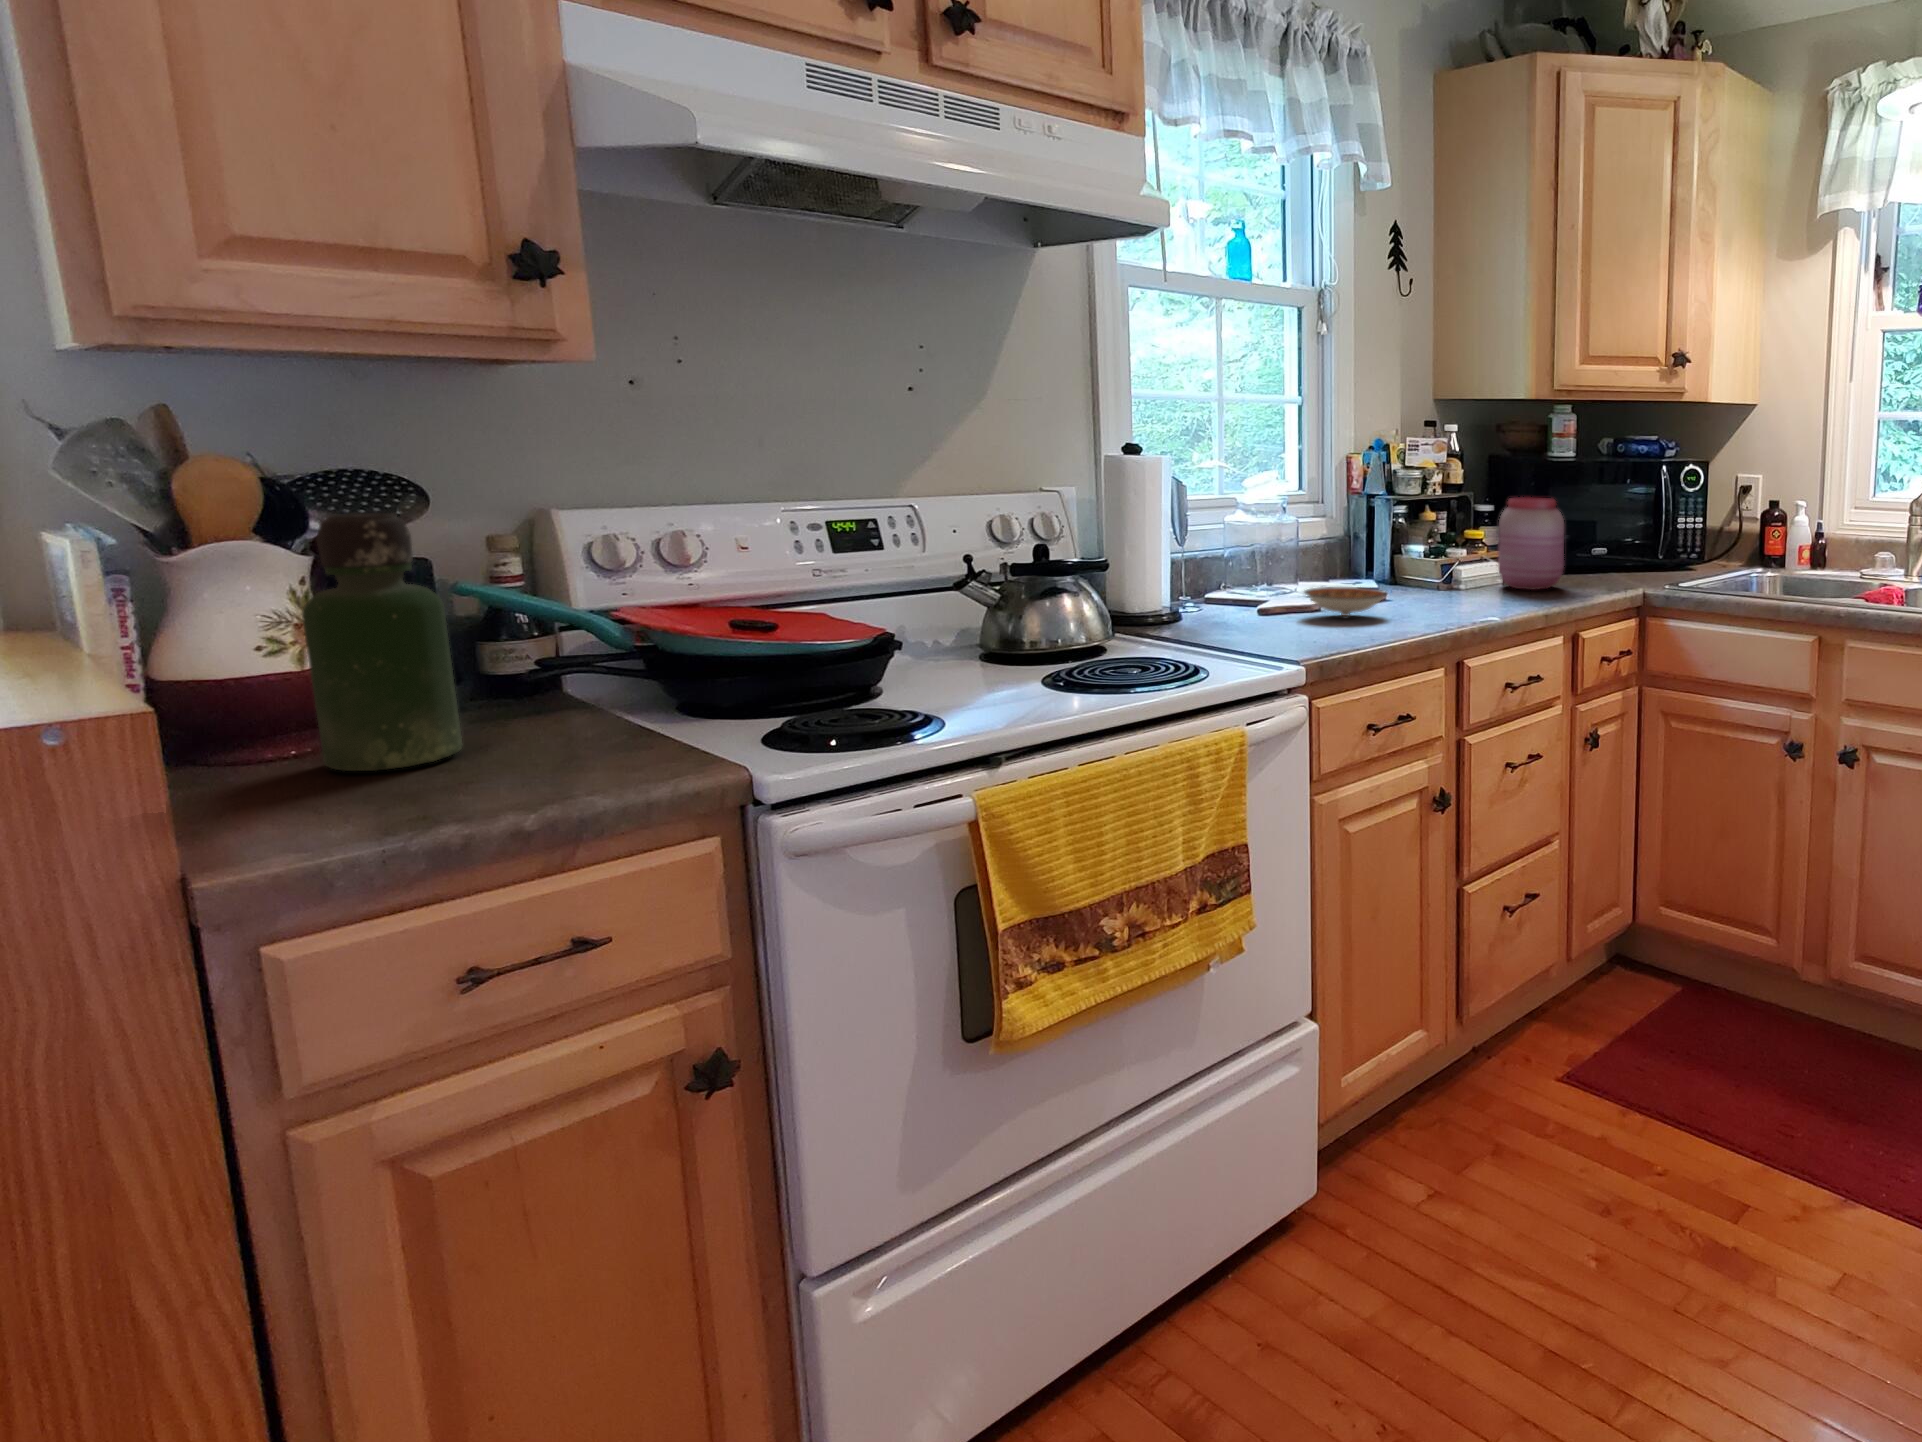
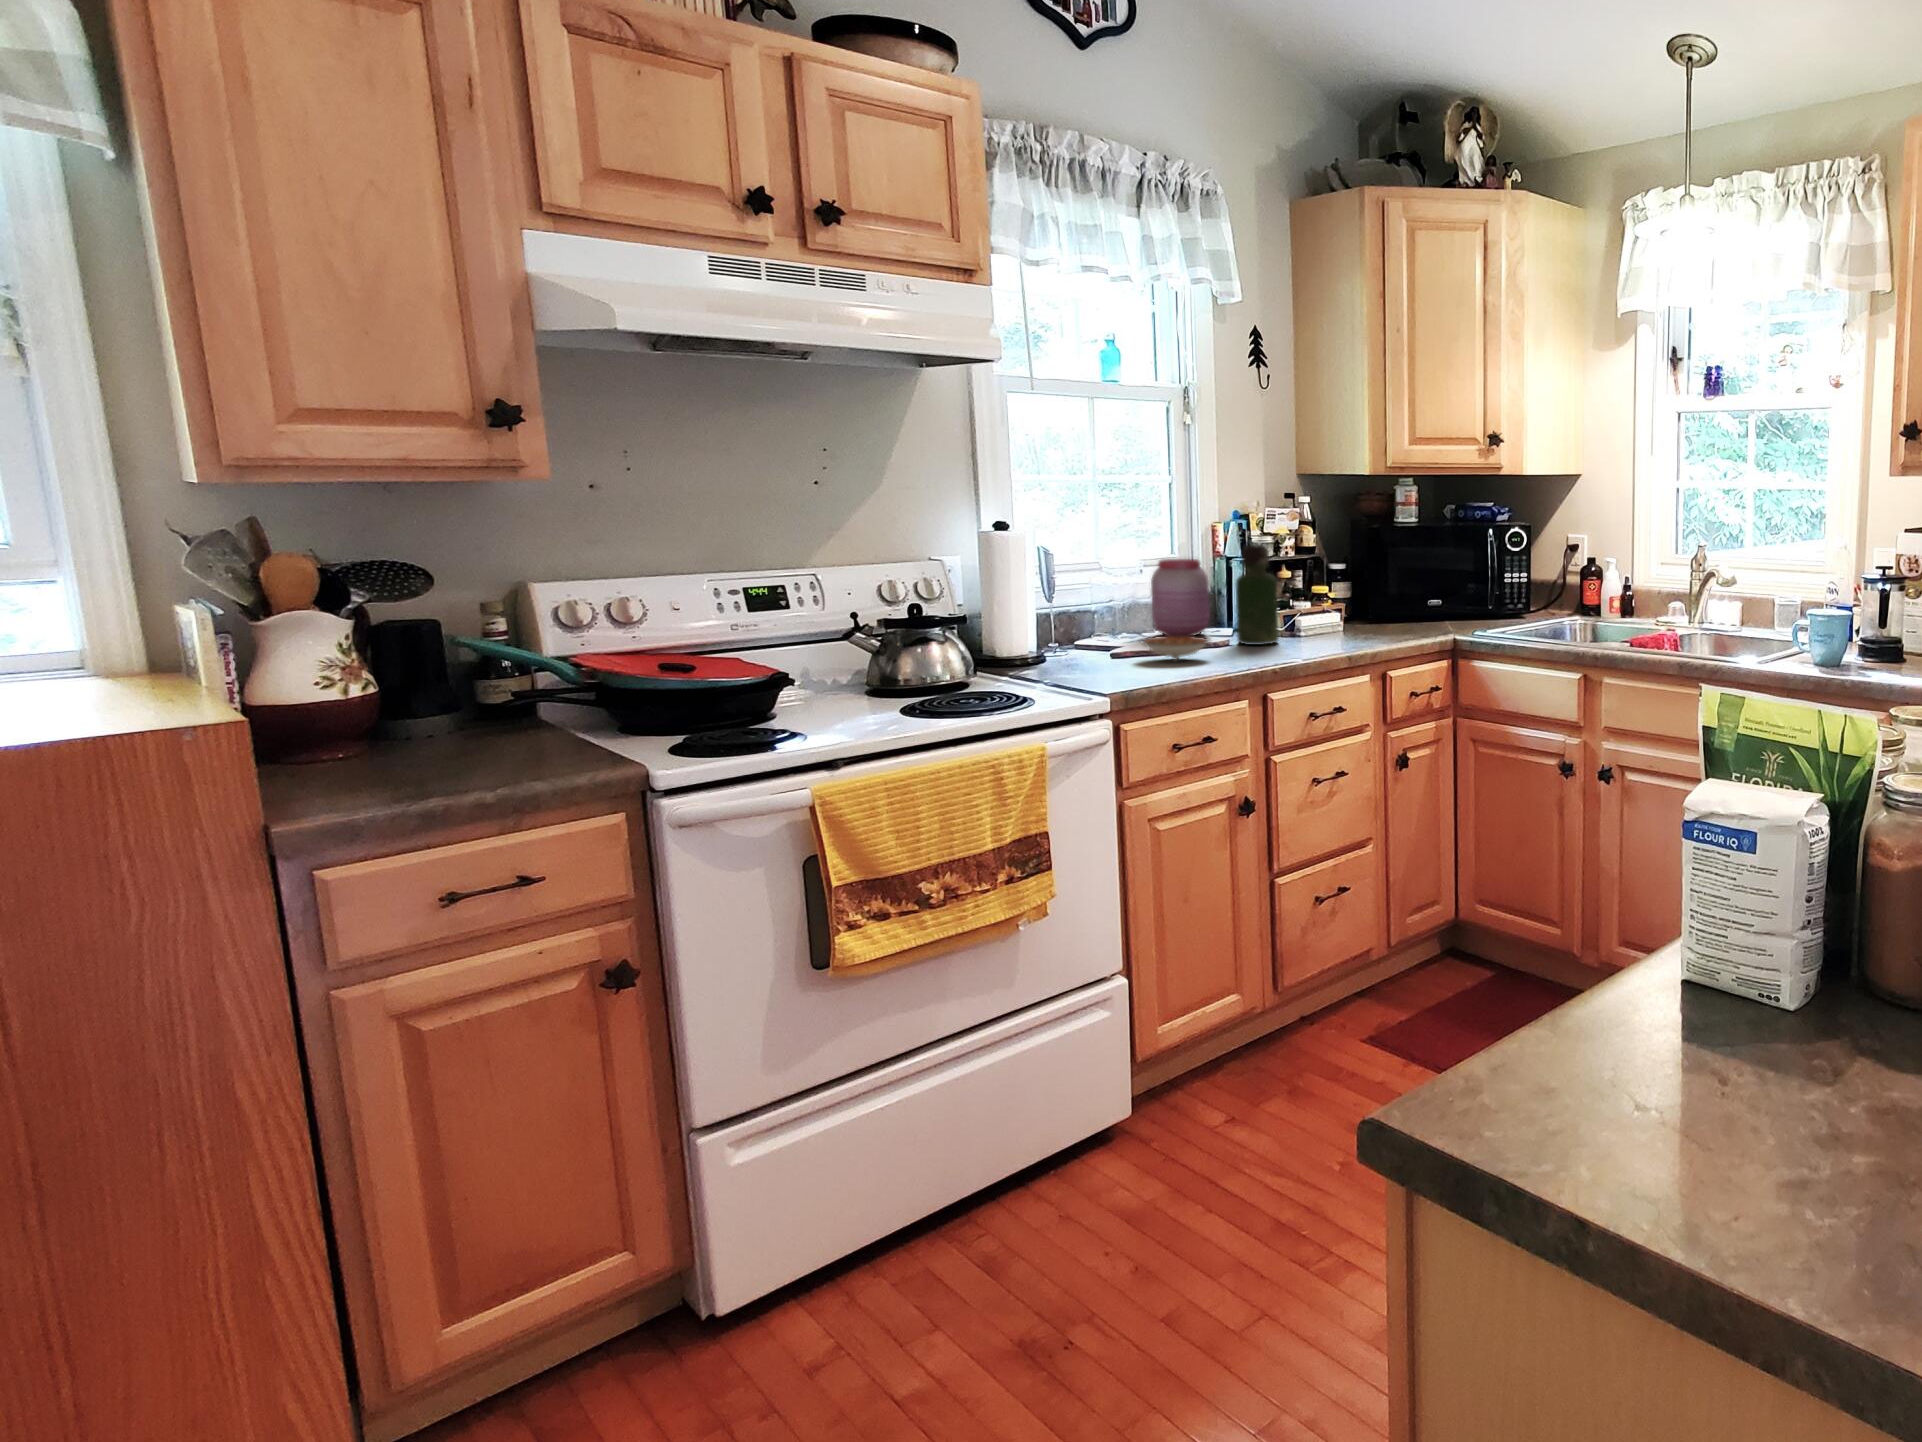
jar: present [1498,497,1564,590] -> present [1151,559,1210,636]
bottle: present [301,513,463,771] -> present [1236,545,1279,645]

